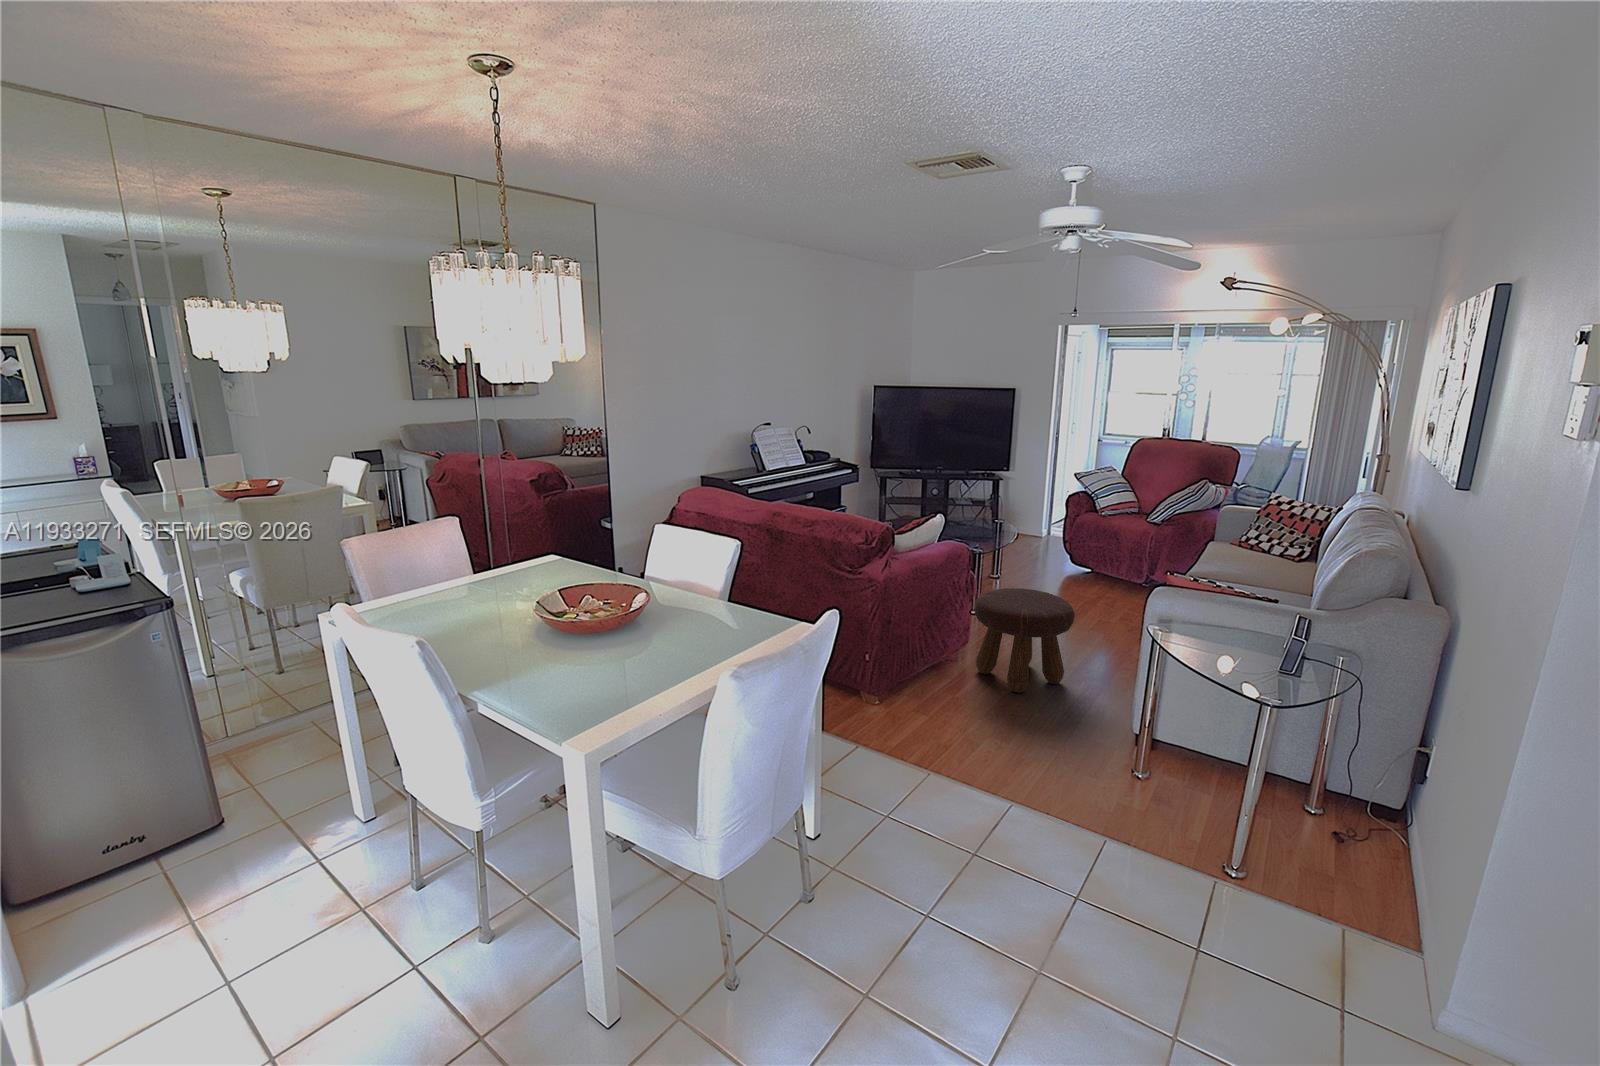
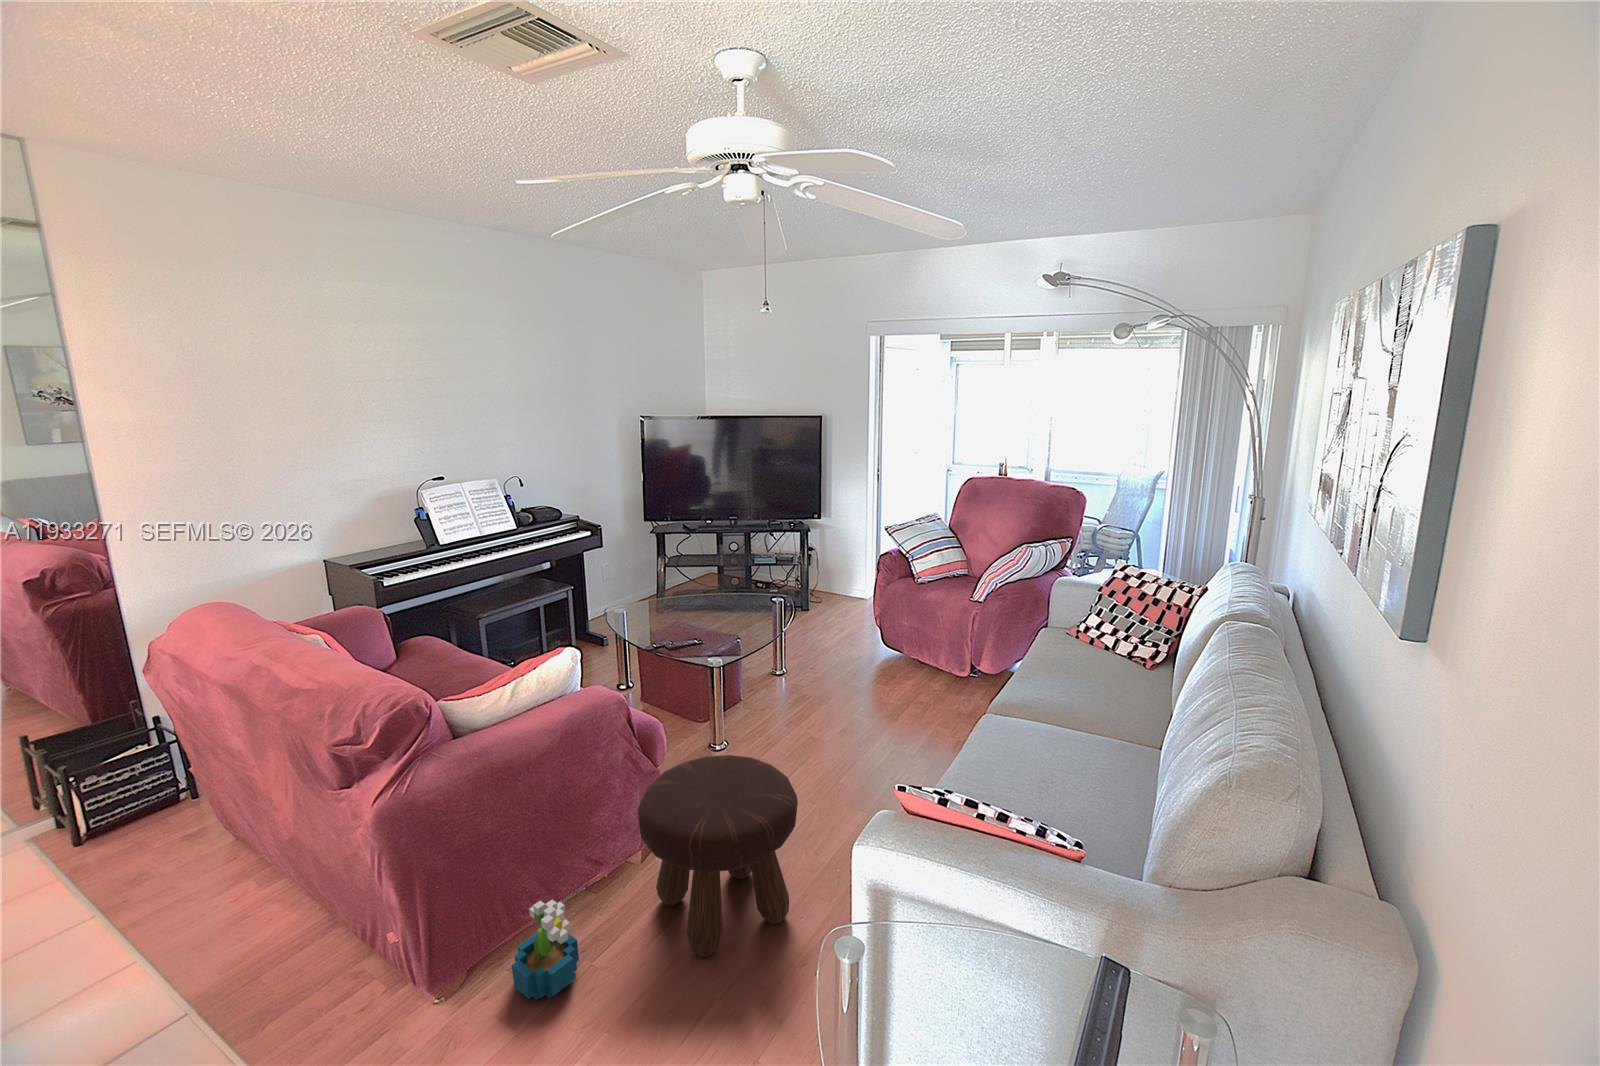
decorative plant: none [913,648,952,701] -> present [512,900,579,1000]

